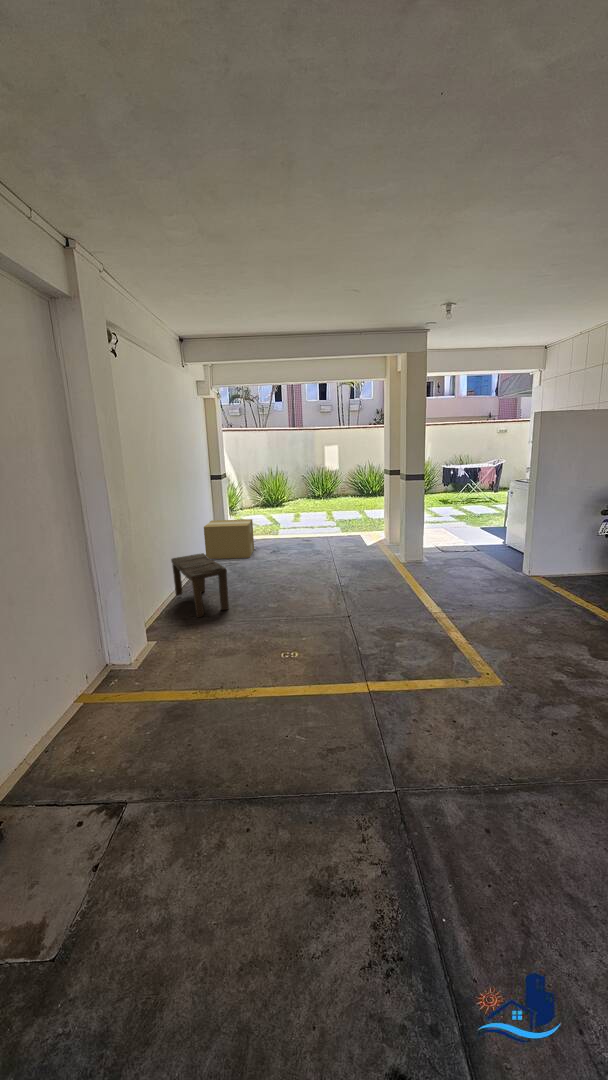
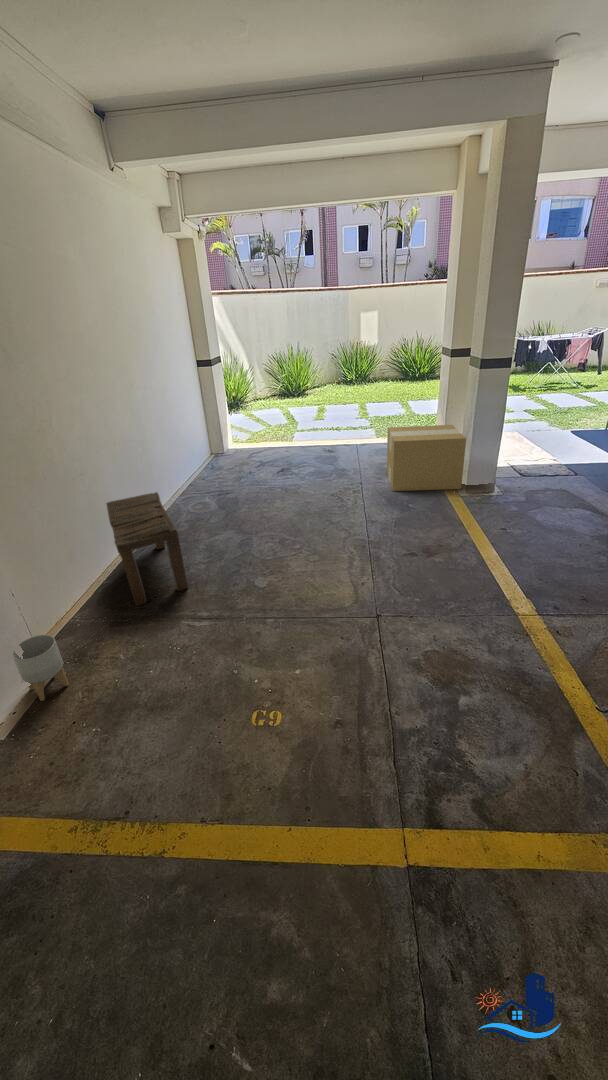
cardboard box: present [204,519,254,559] -> present [387,425,466,491]
planter: none [145,617,171,655] -> present [12,635,69,701]

